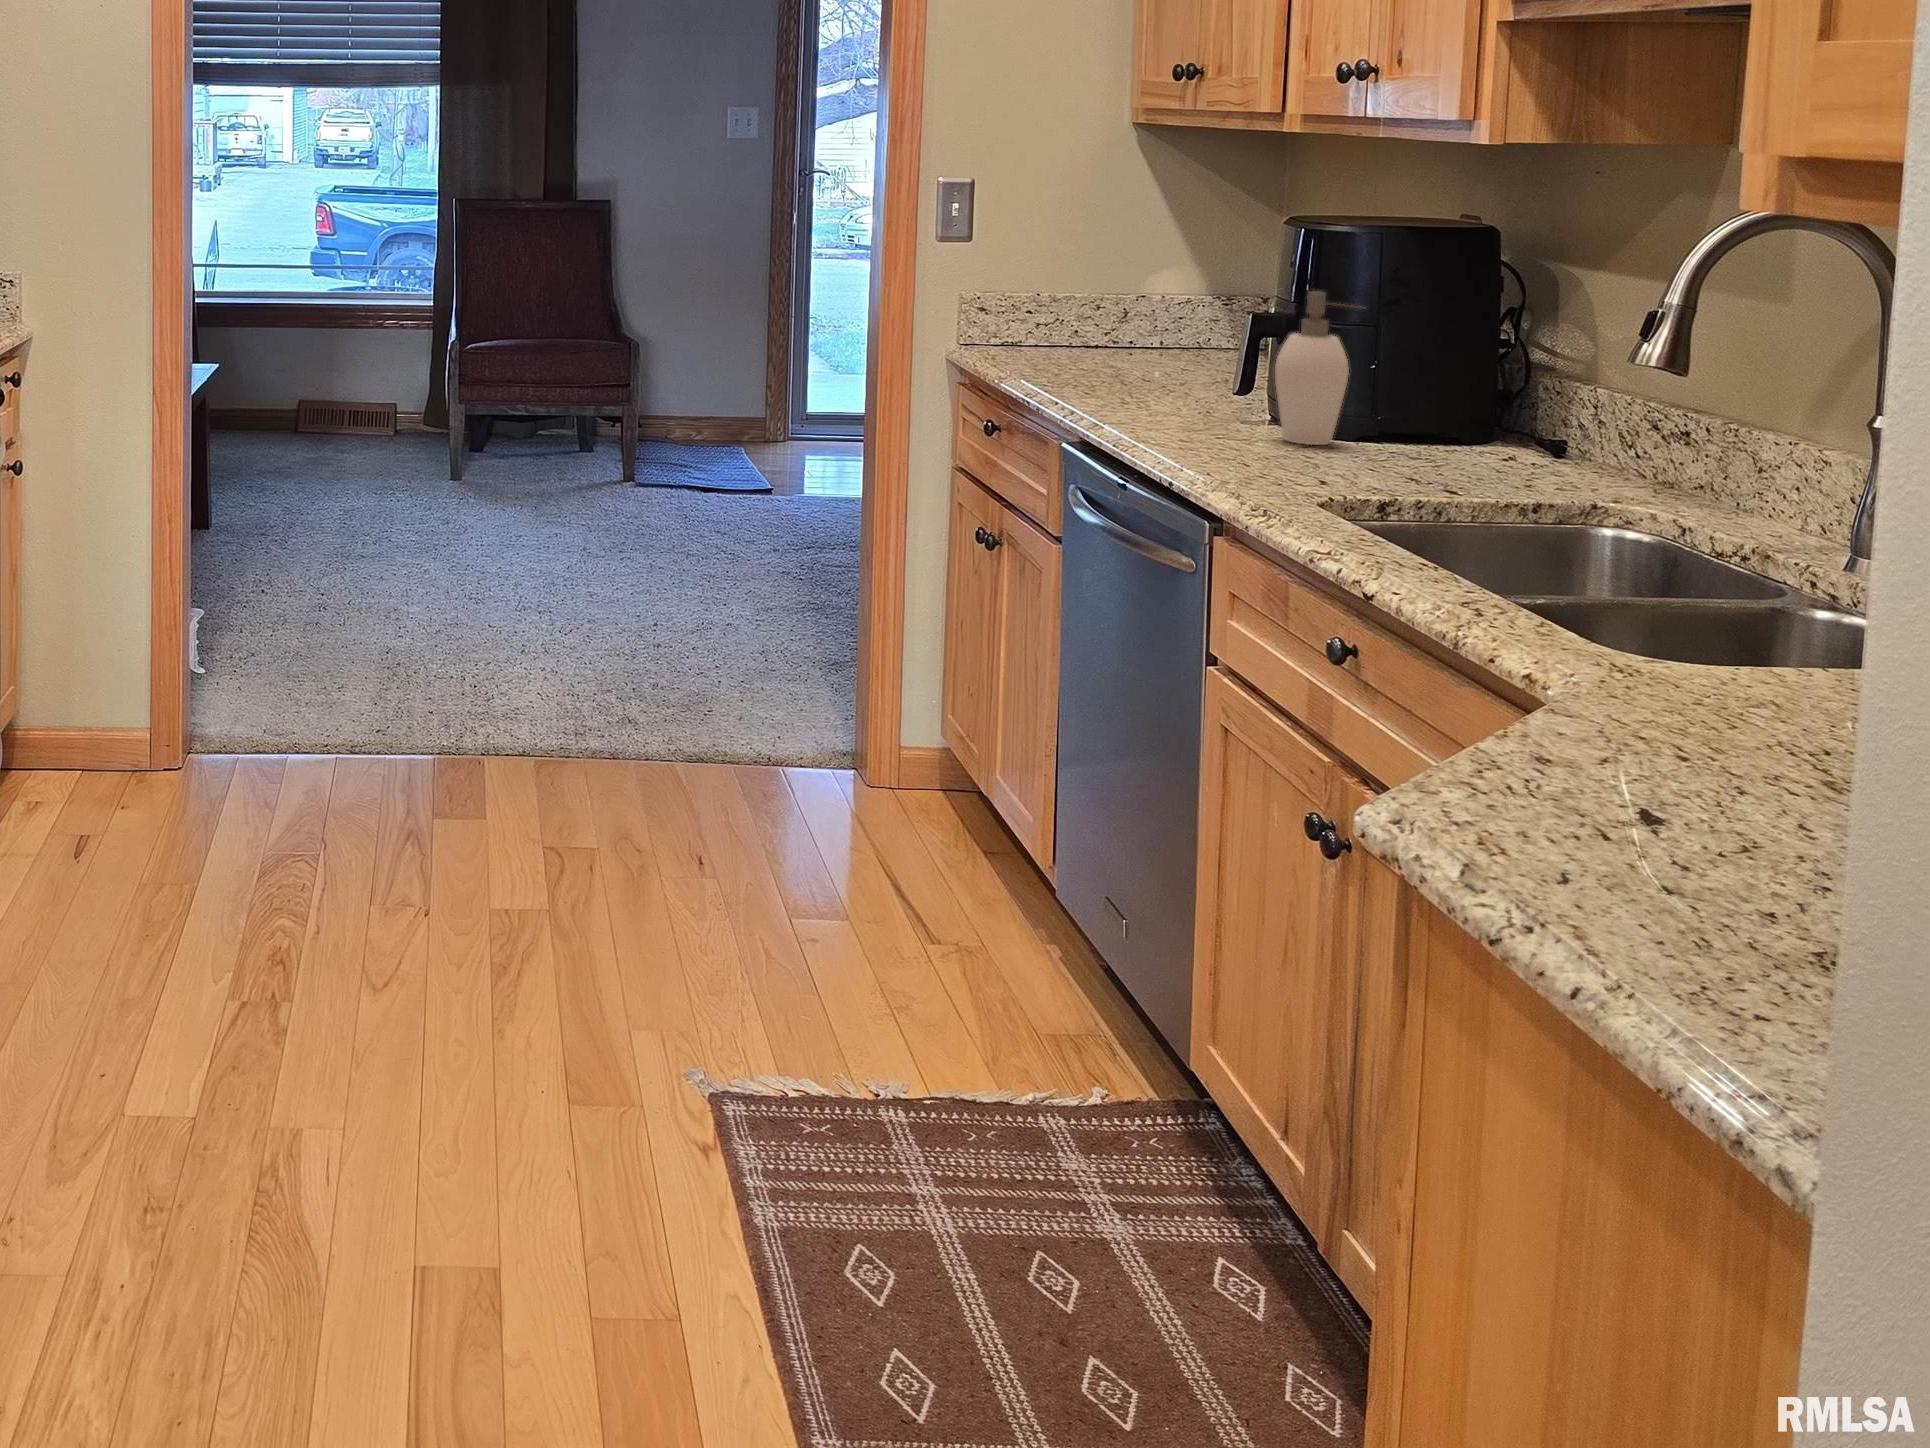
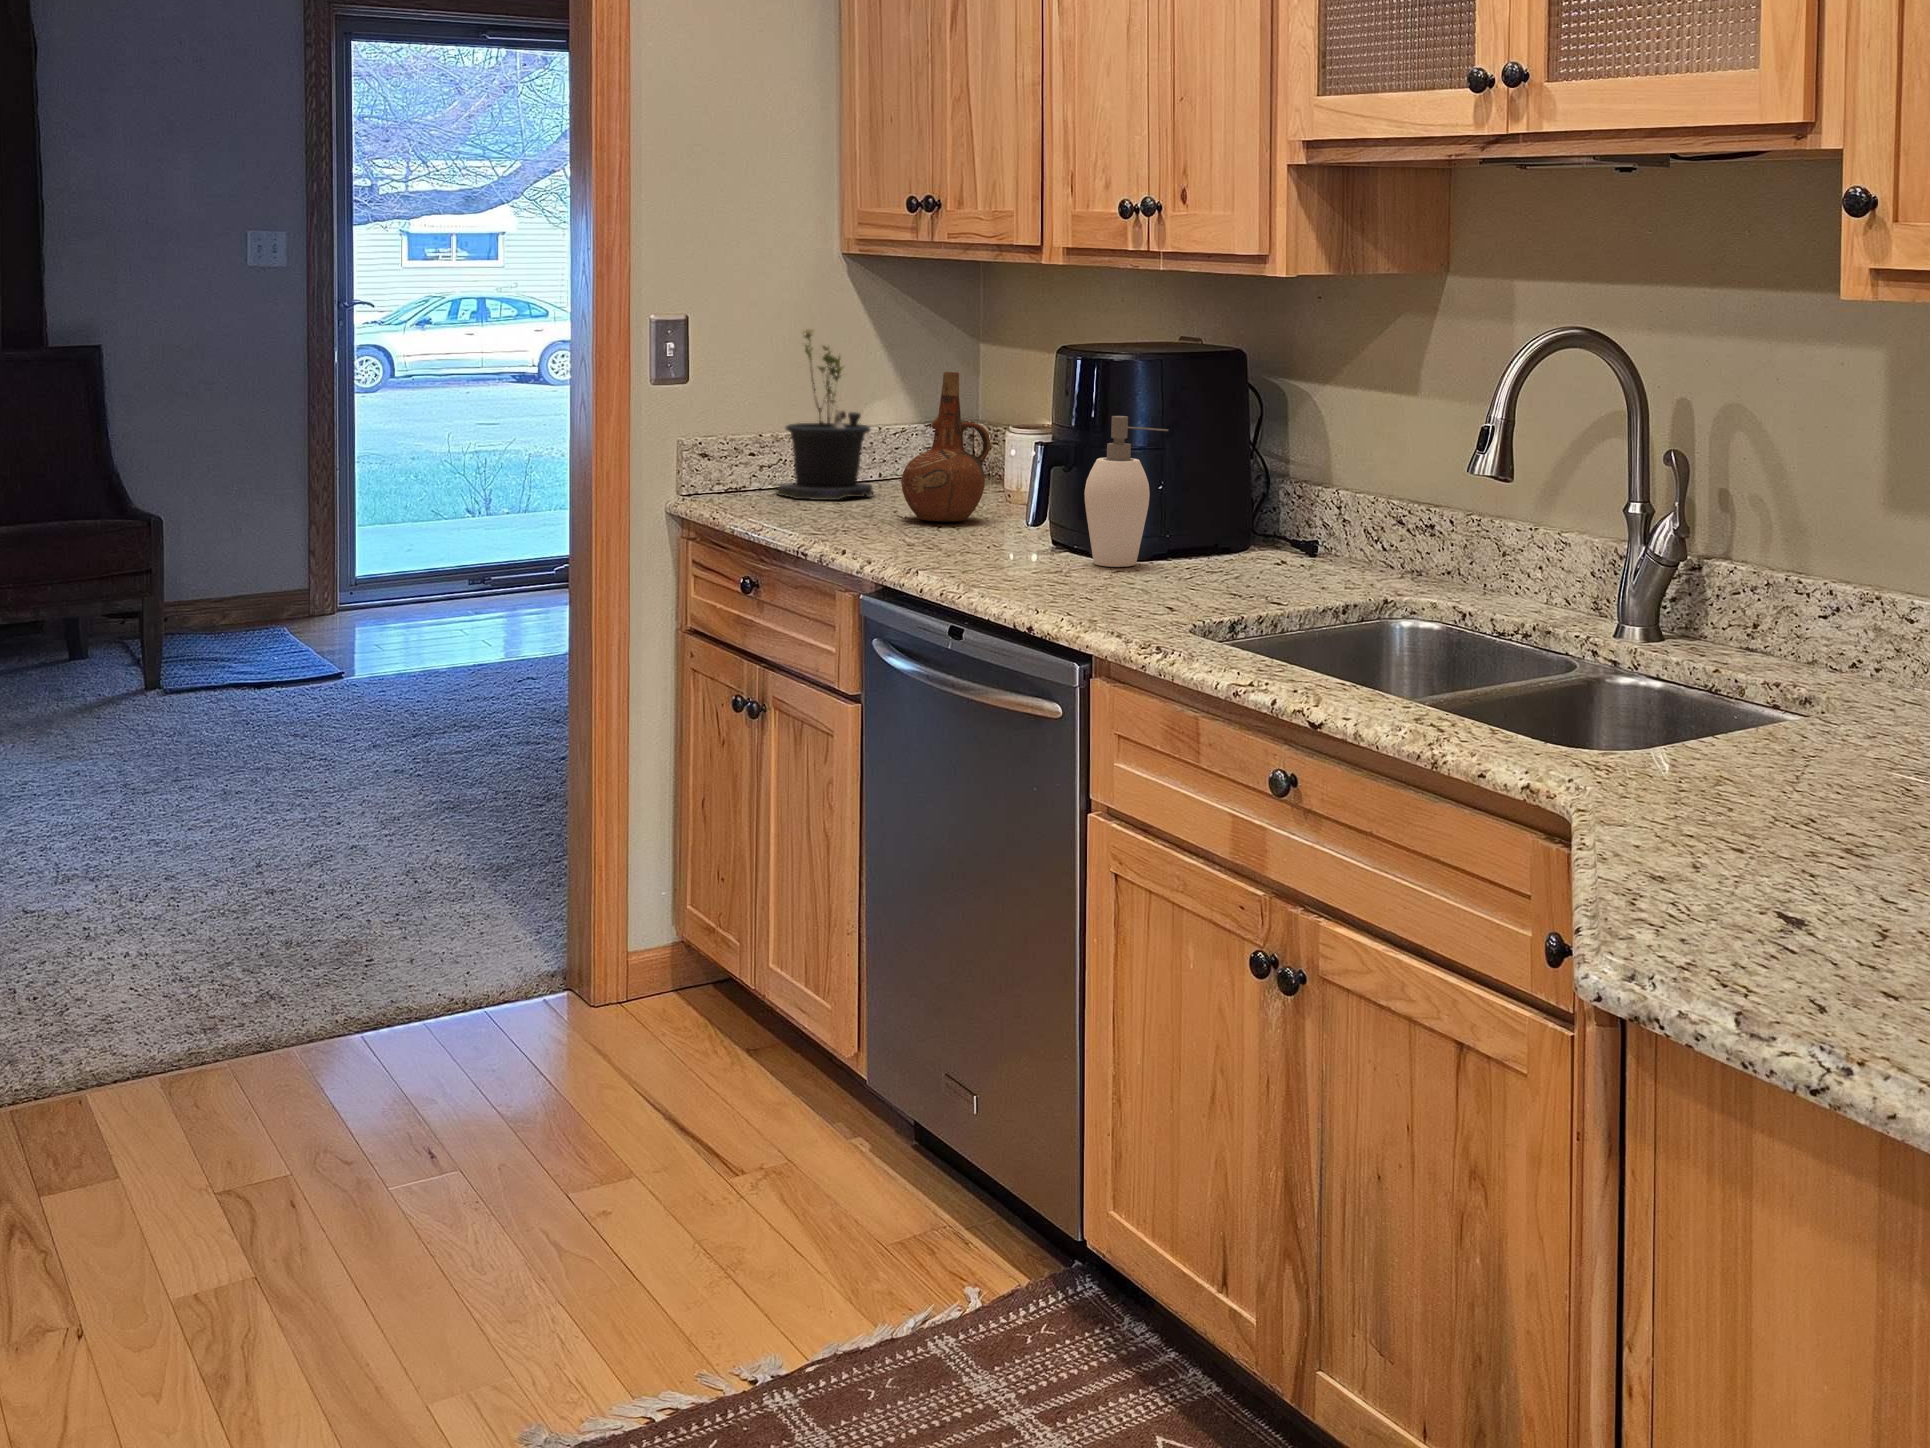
potted plant: none [1027,200,1131,364] -> present [776,330,874,500]
ceramic pitcher: none [1126,244,1220,391] -> present [901,372,990,521]

